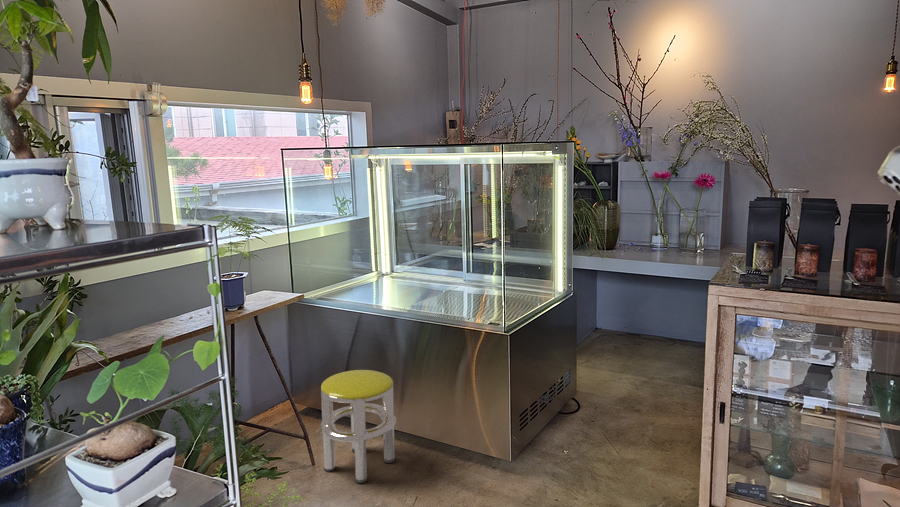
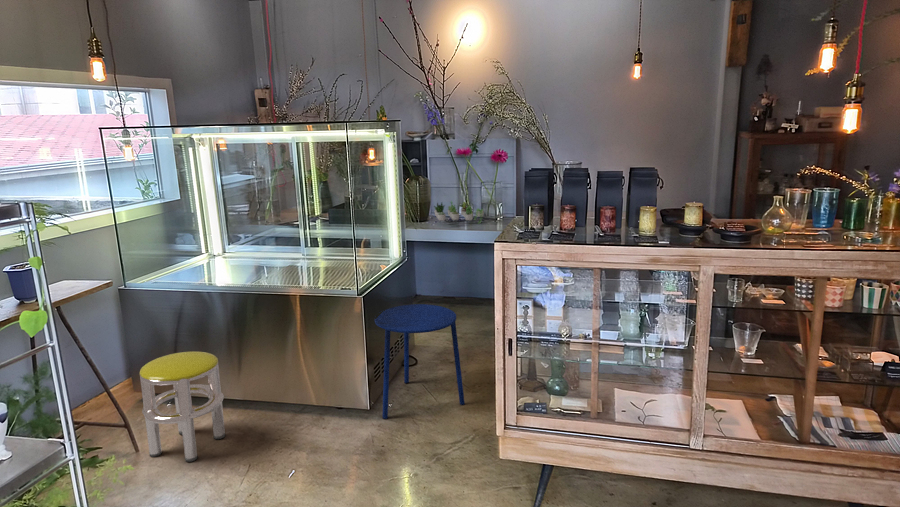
succulent plant: none [624,228,683,256] -> present [434,202,484,223]
side table: none [555,343,653,469] -> present [375,304,465,419]

